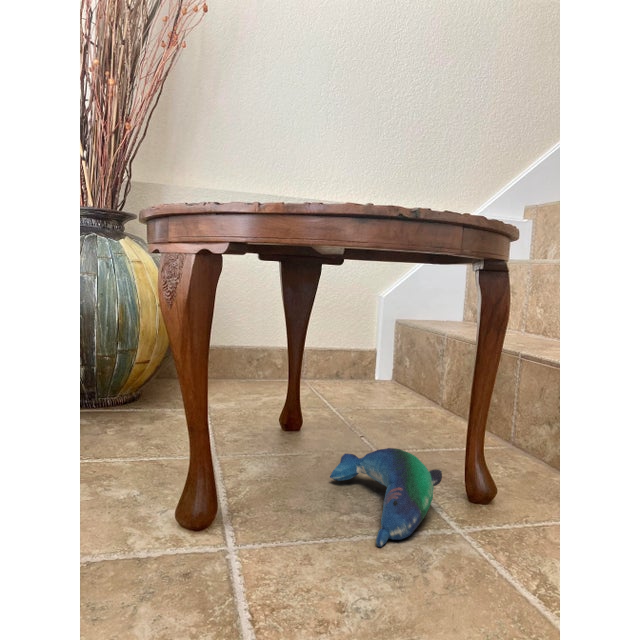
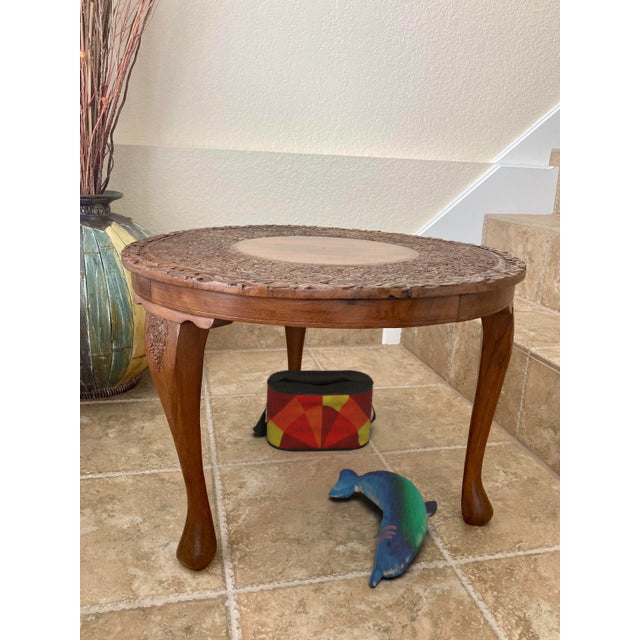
bag: none [252,372,374,450] -> present [252,370,376,451]

